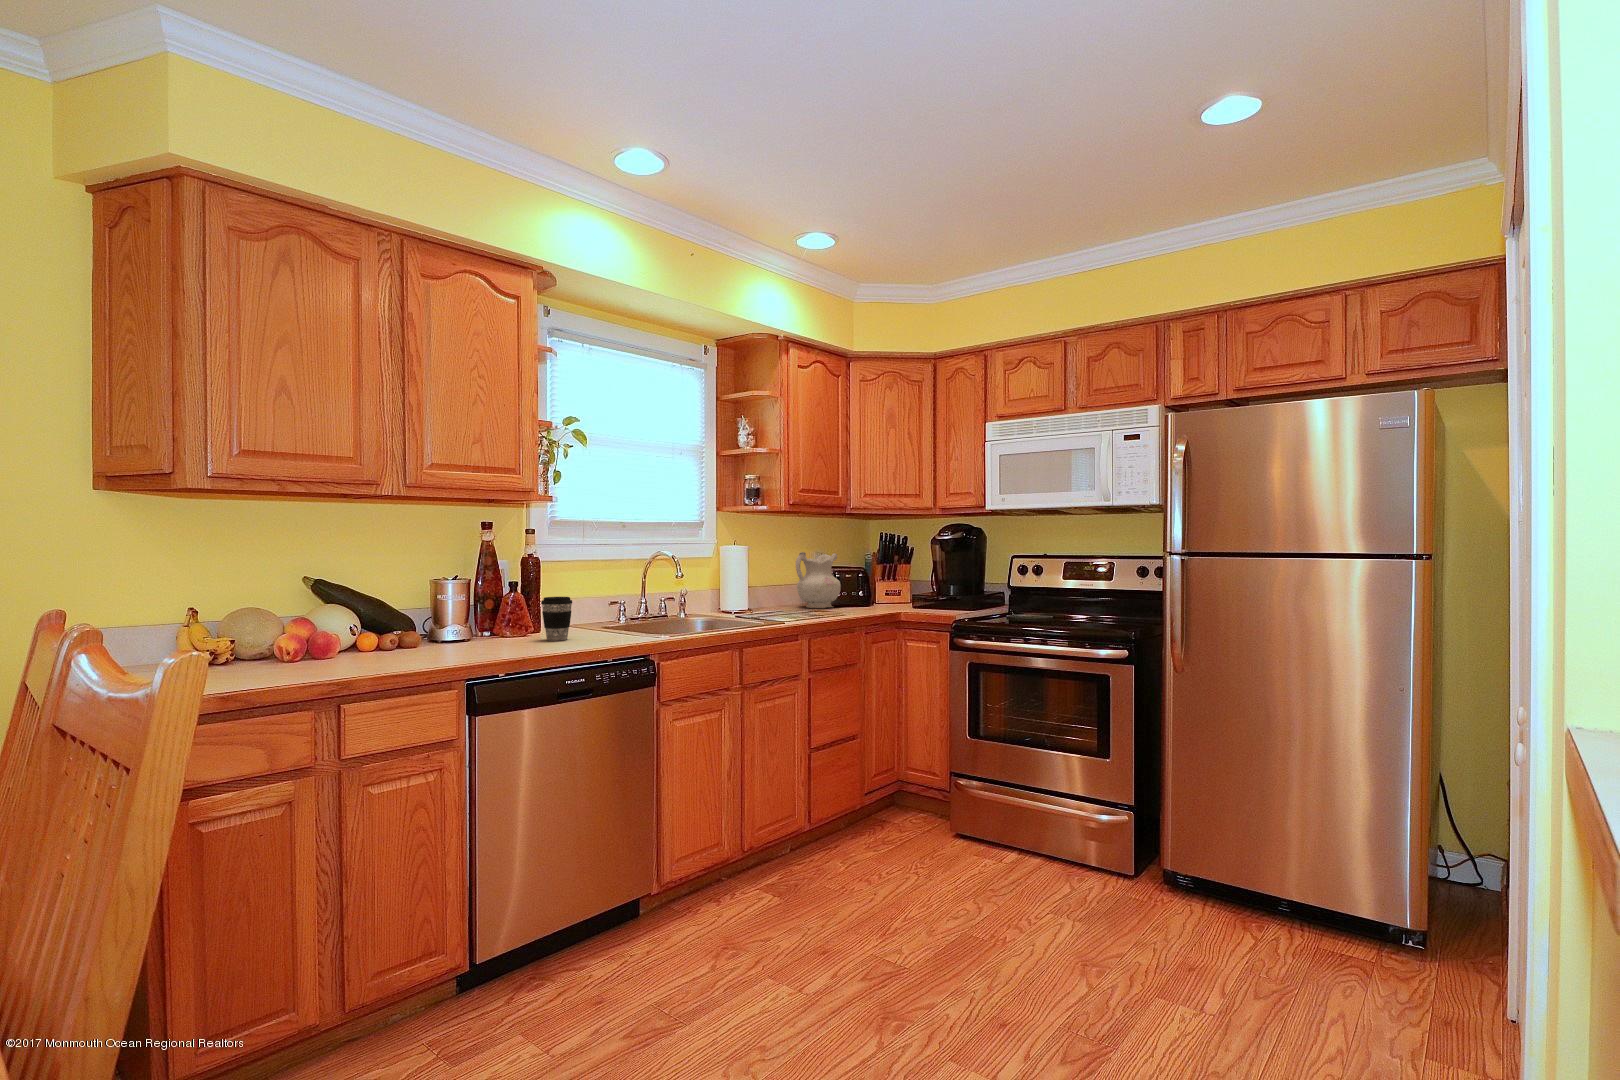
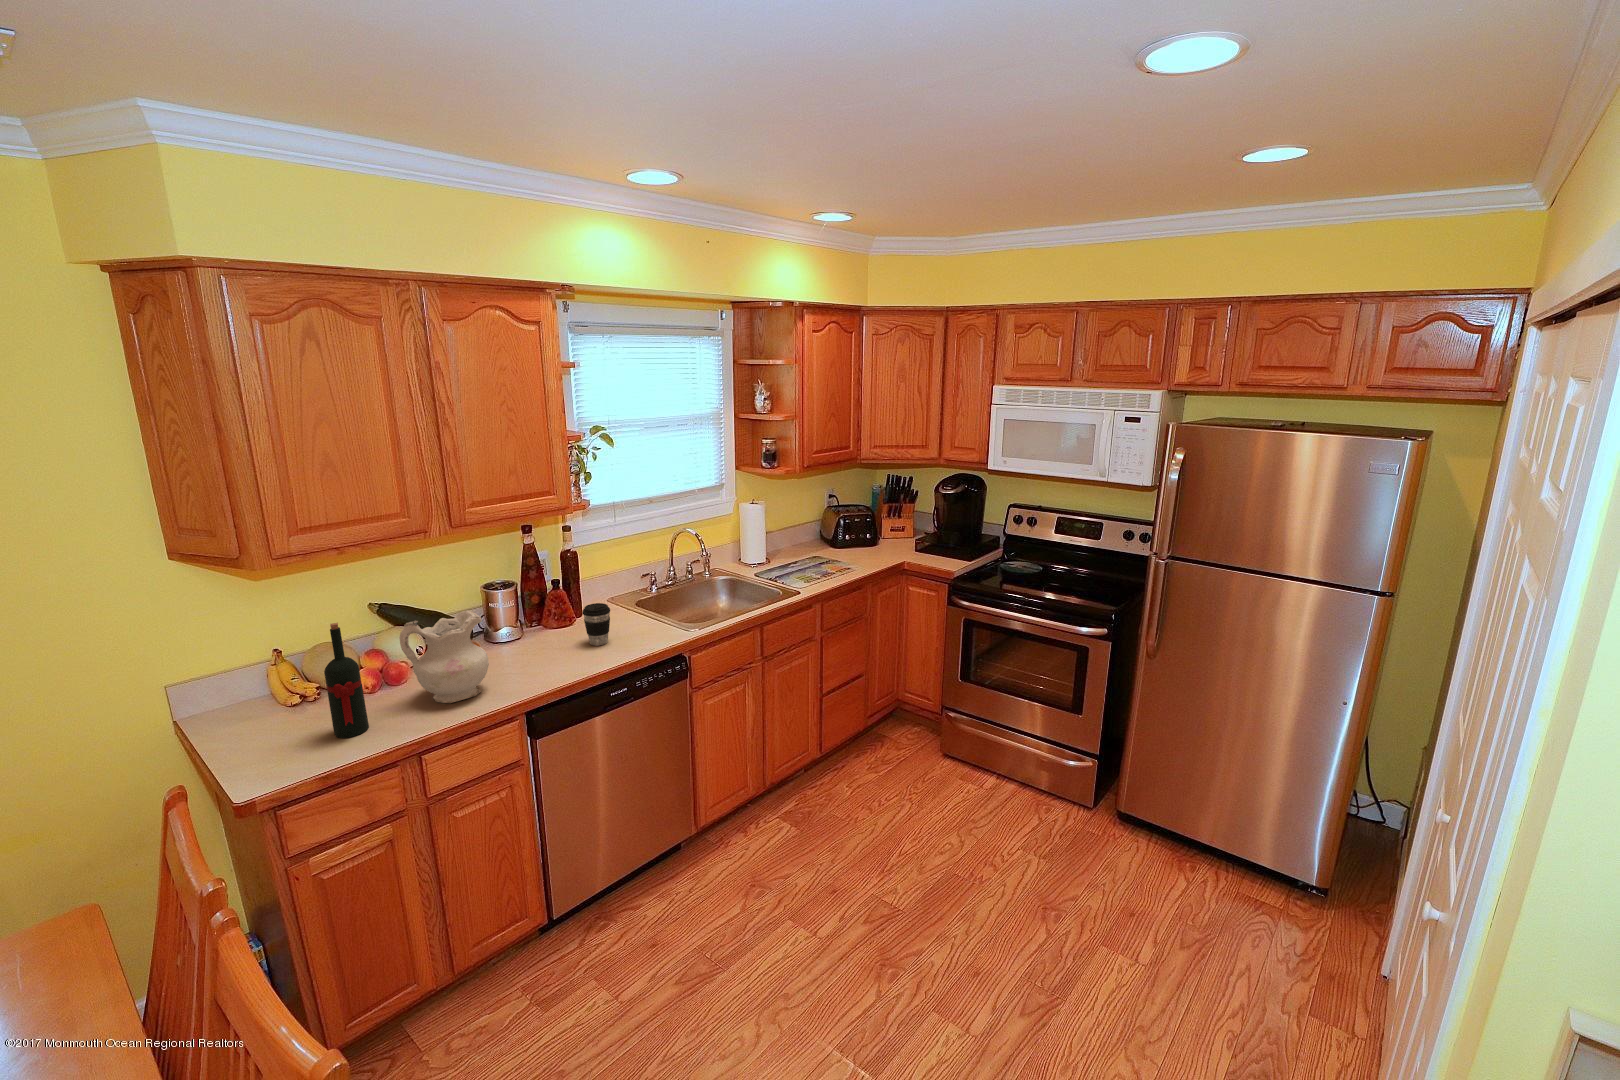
wine bottle: none [242,544,284,676] -> present [324,623,369,738]
ceramic pitcher: present [796,552,841,608] -> present [399,611,489,703]

